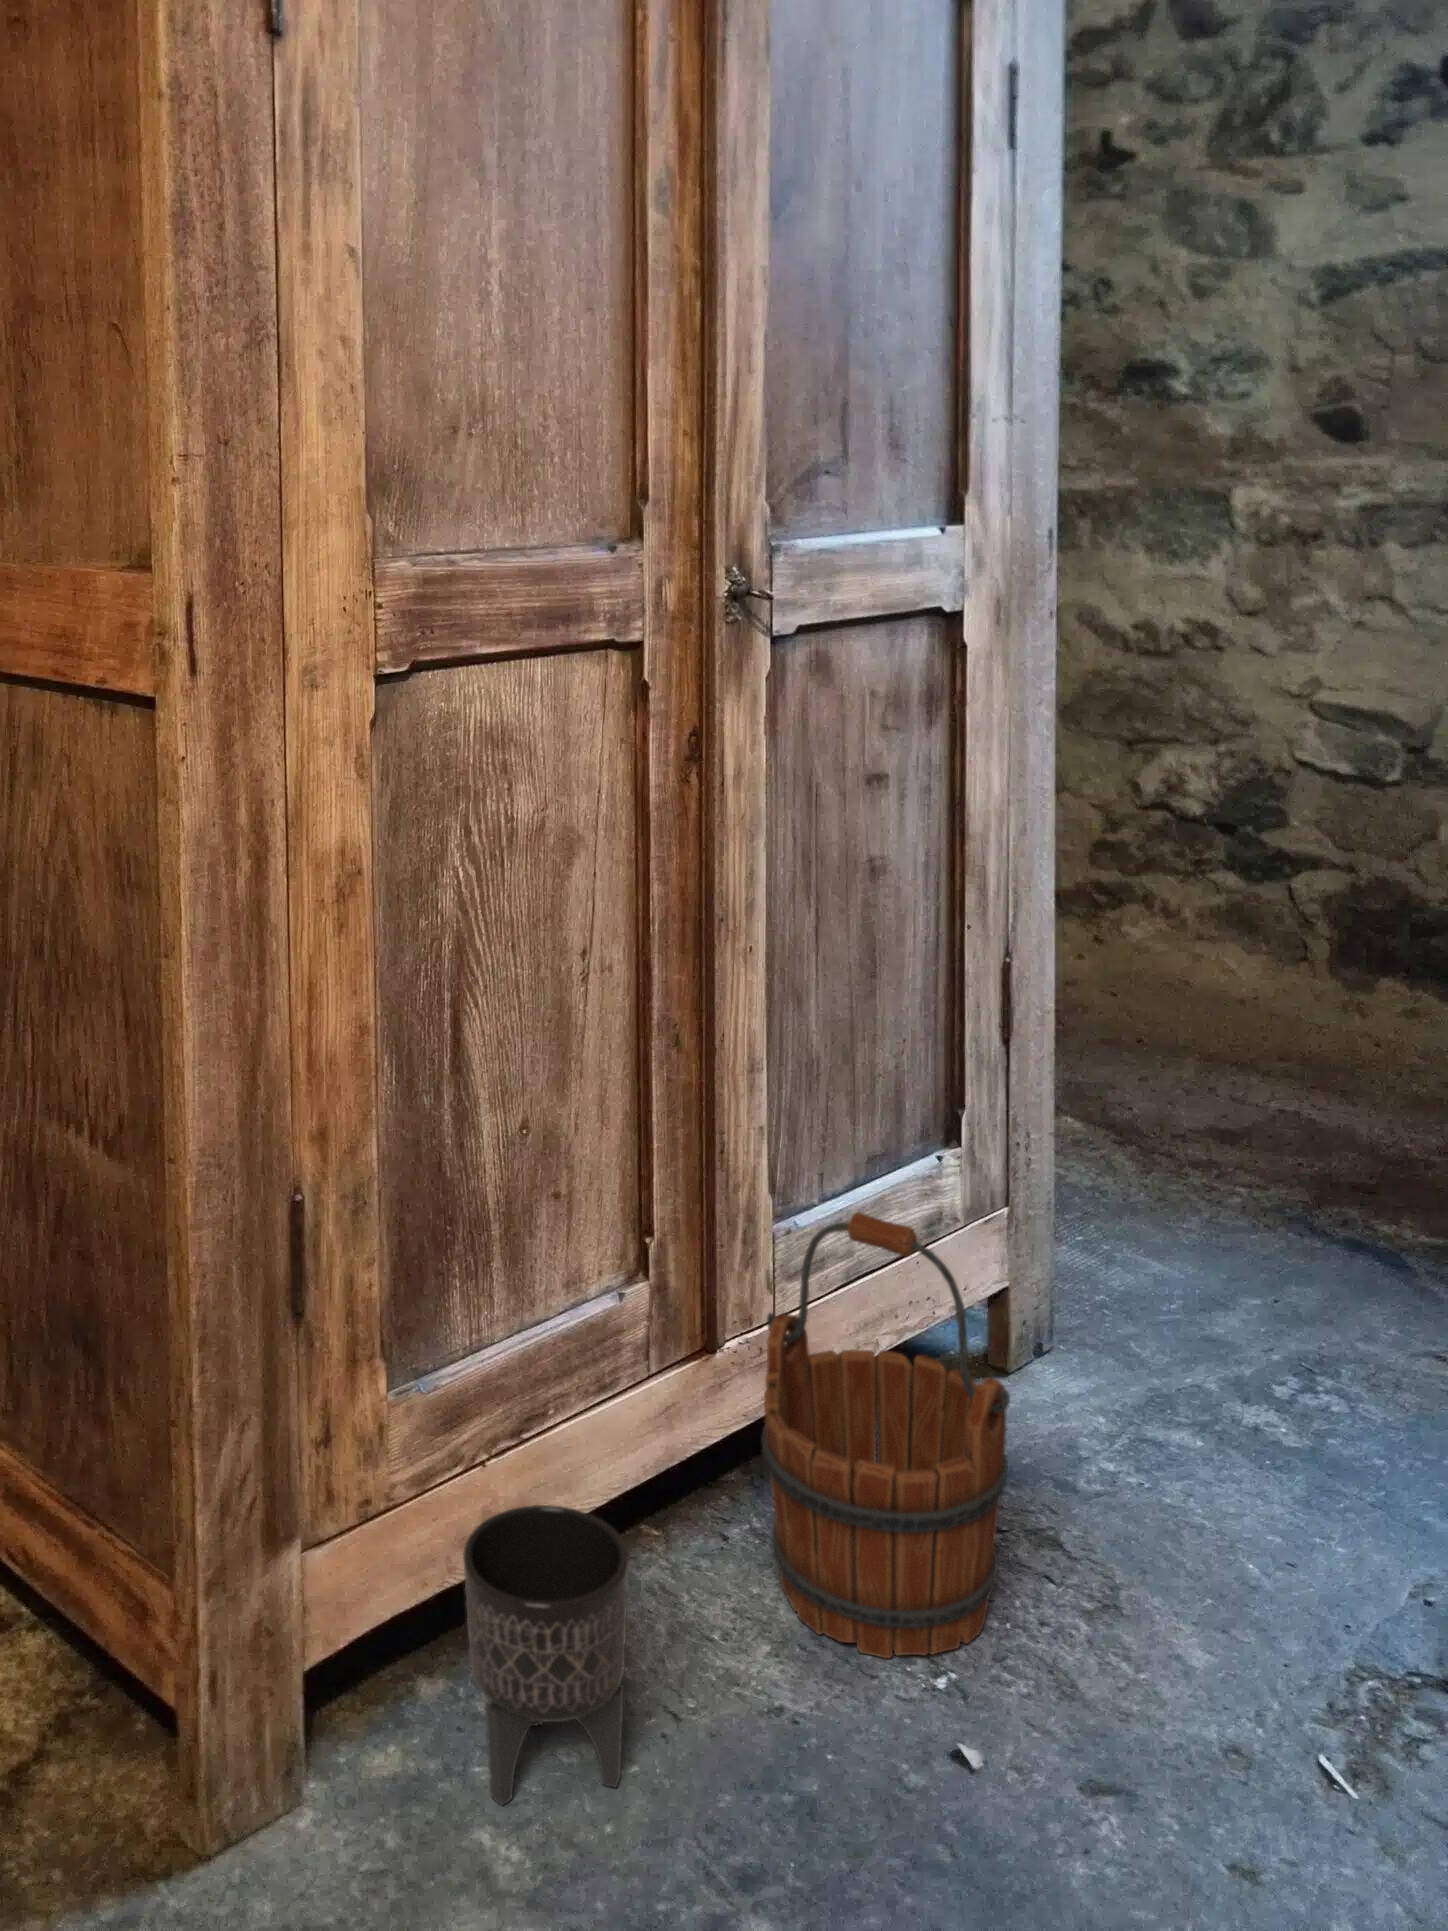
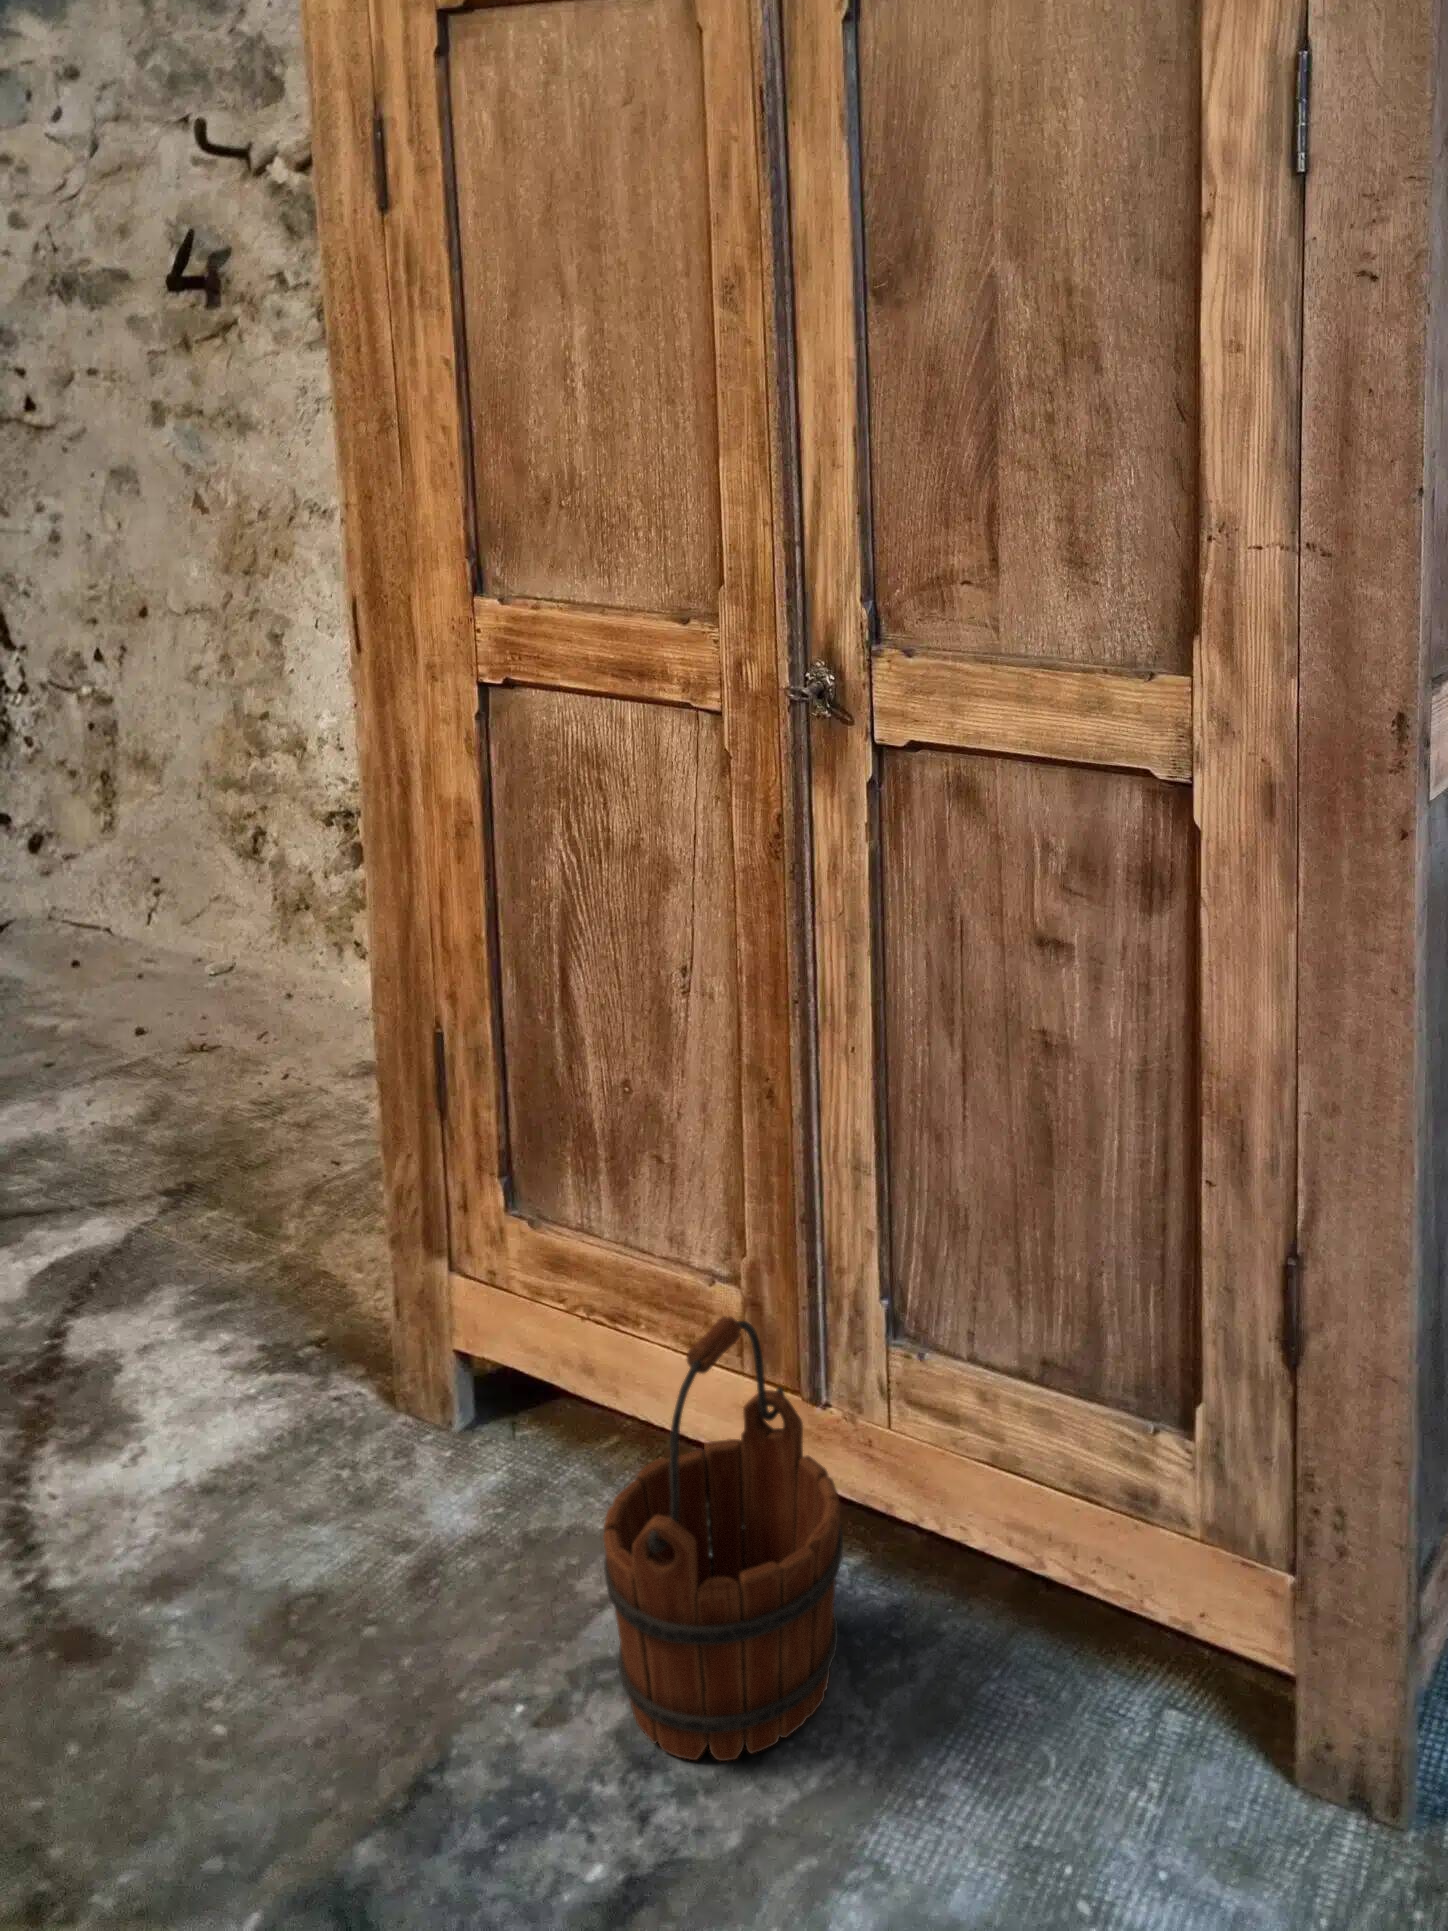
planter: present [463,1505,628,1805] -> none [398,1334,530,1563]

